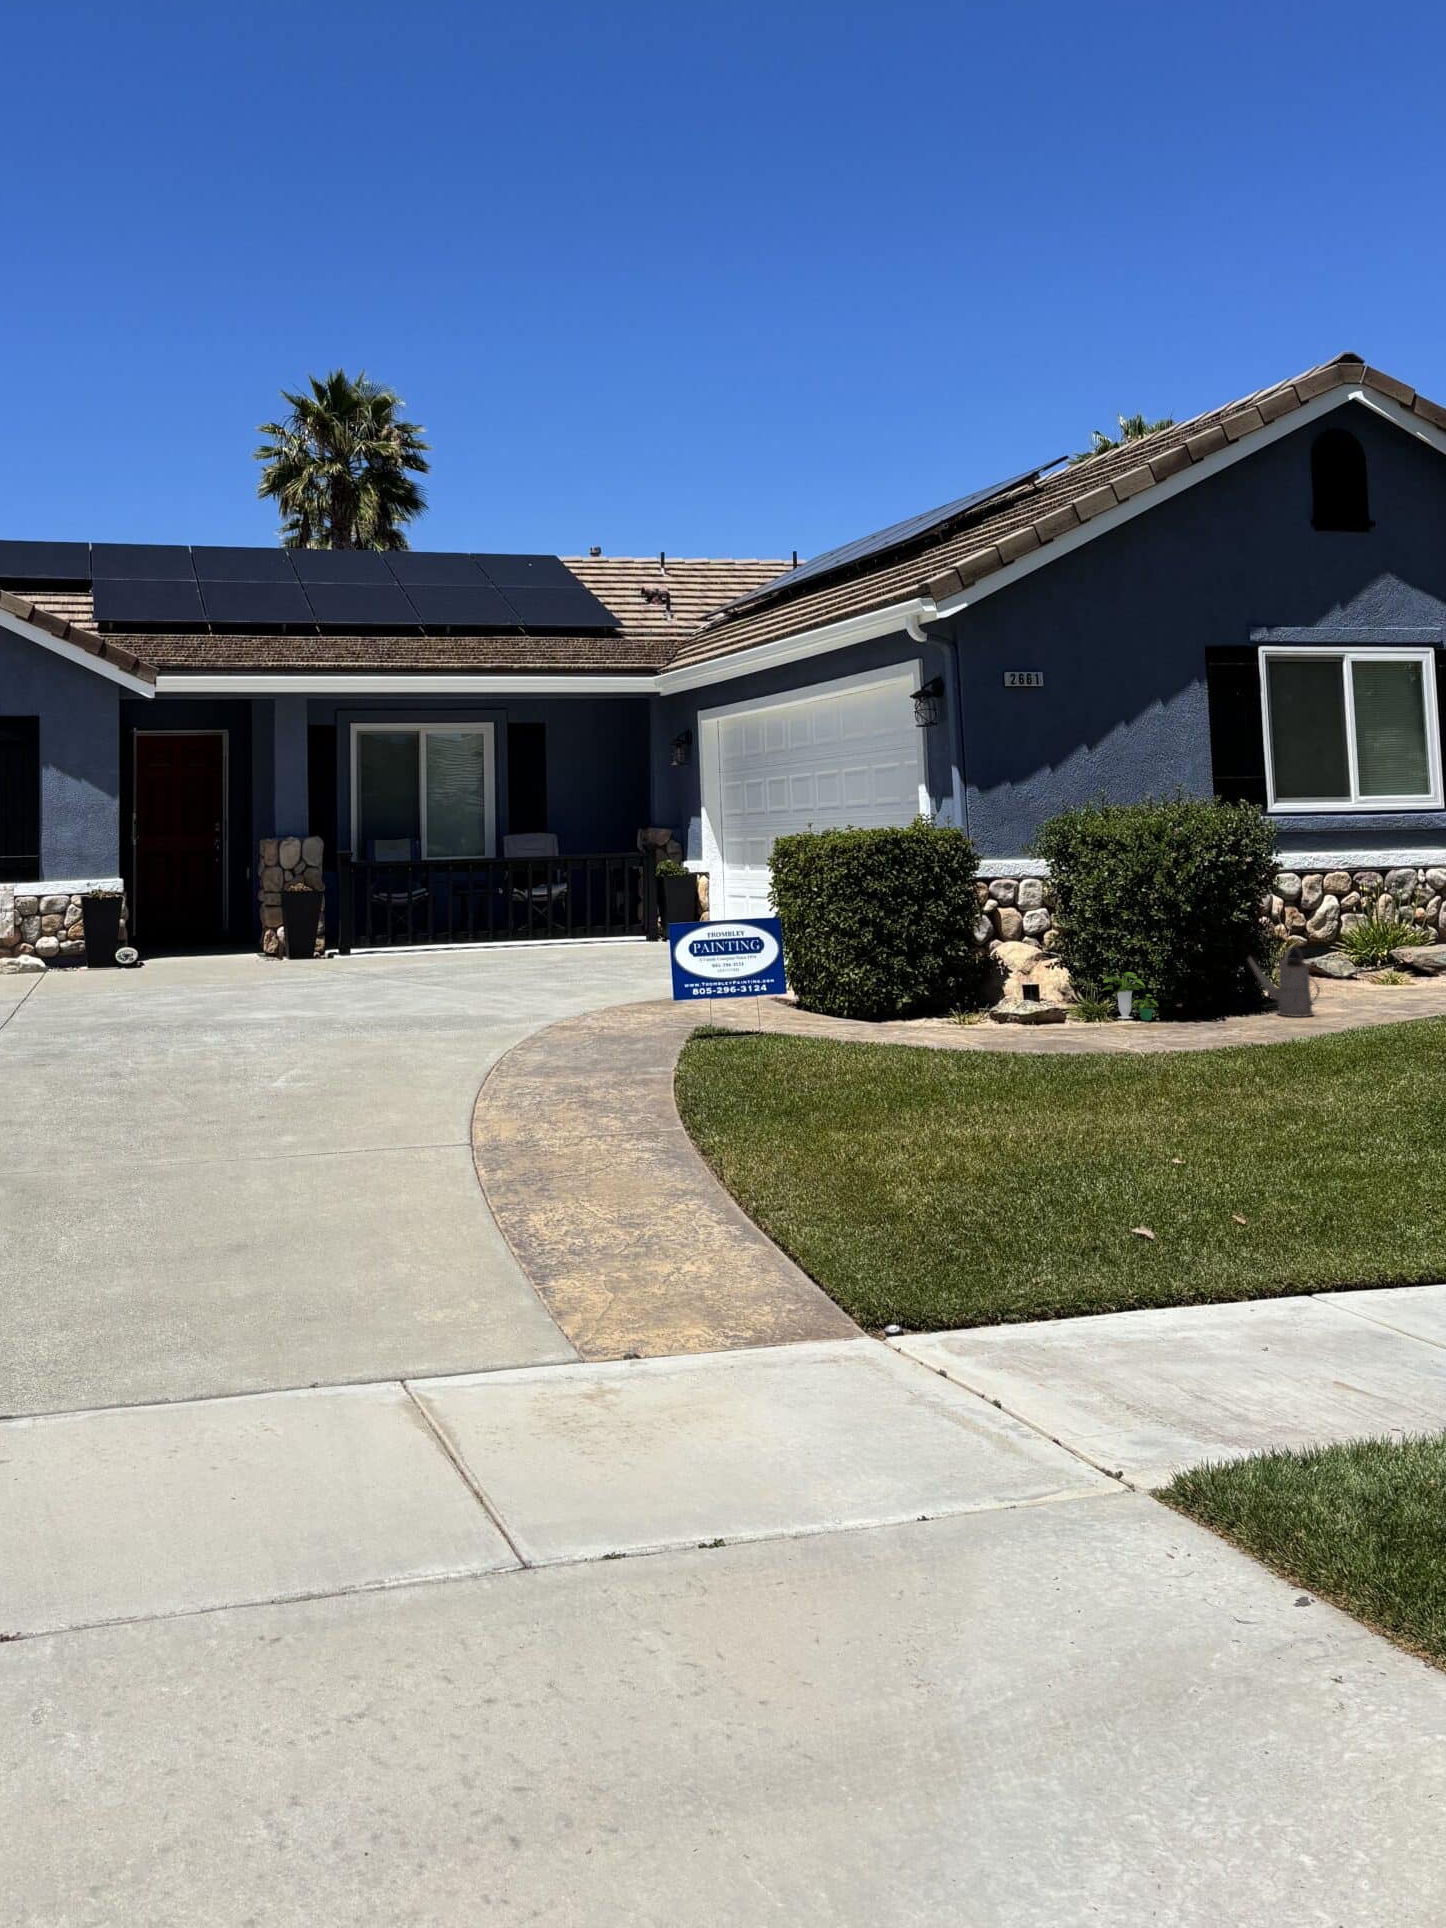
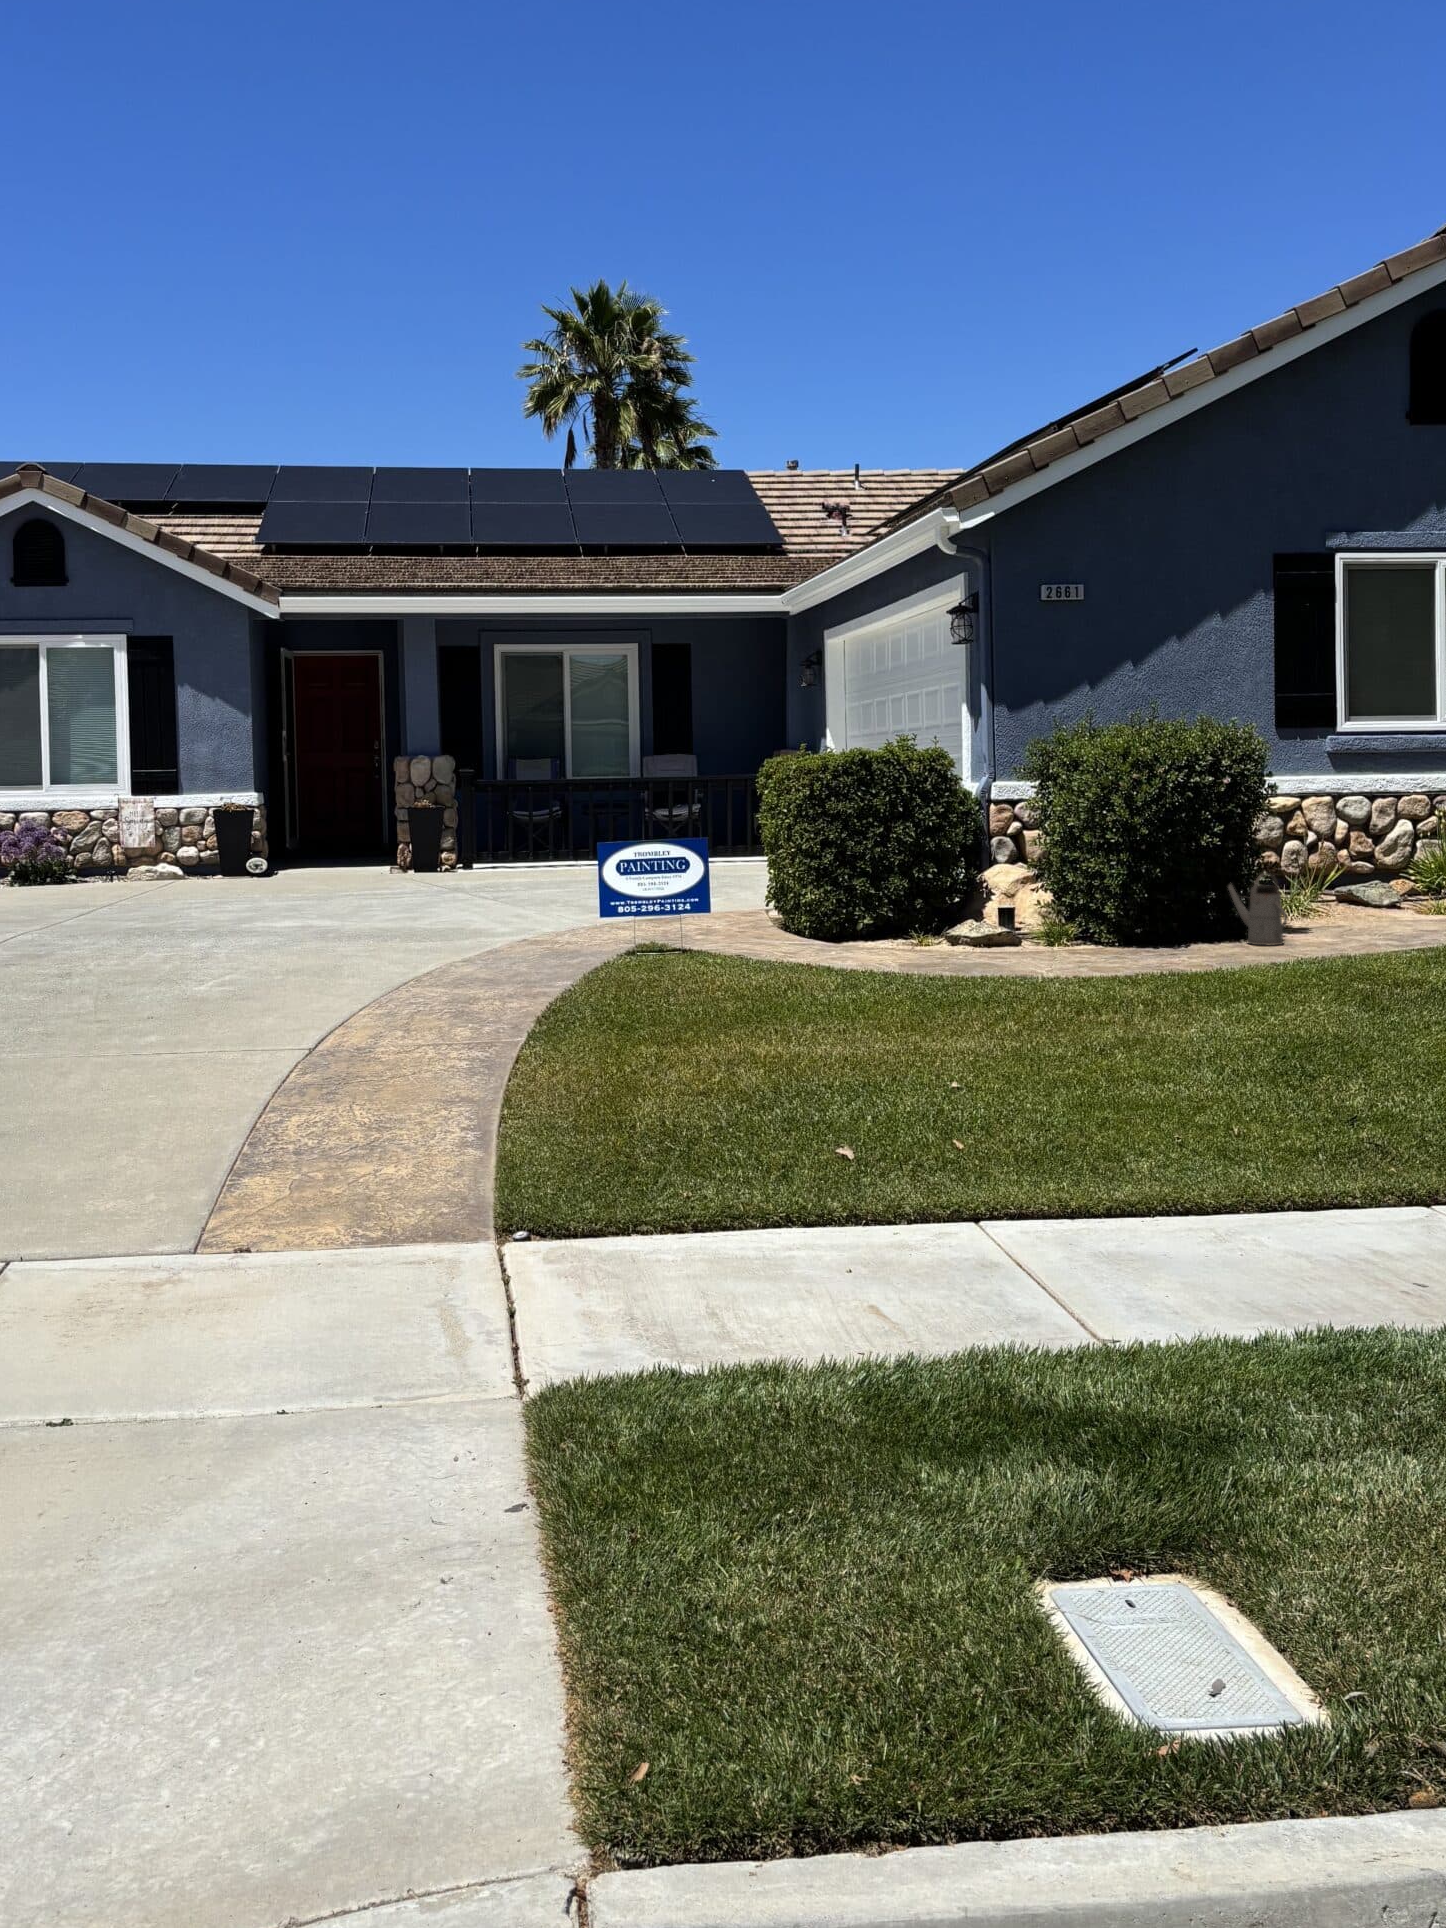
potted plant: present [1101,972,1158,1020] -> none [1061,896,1115,945]

